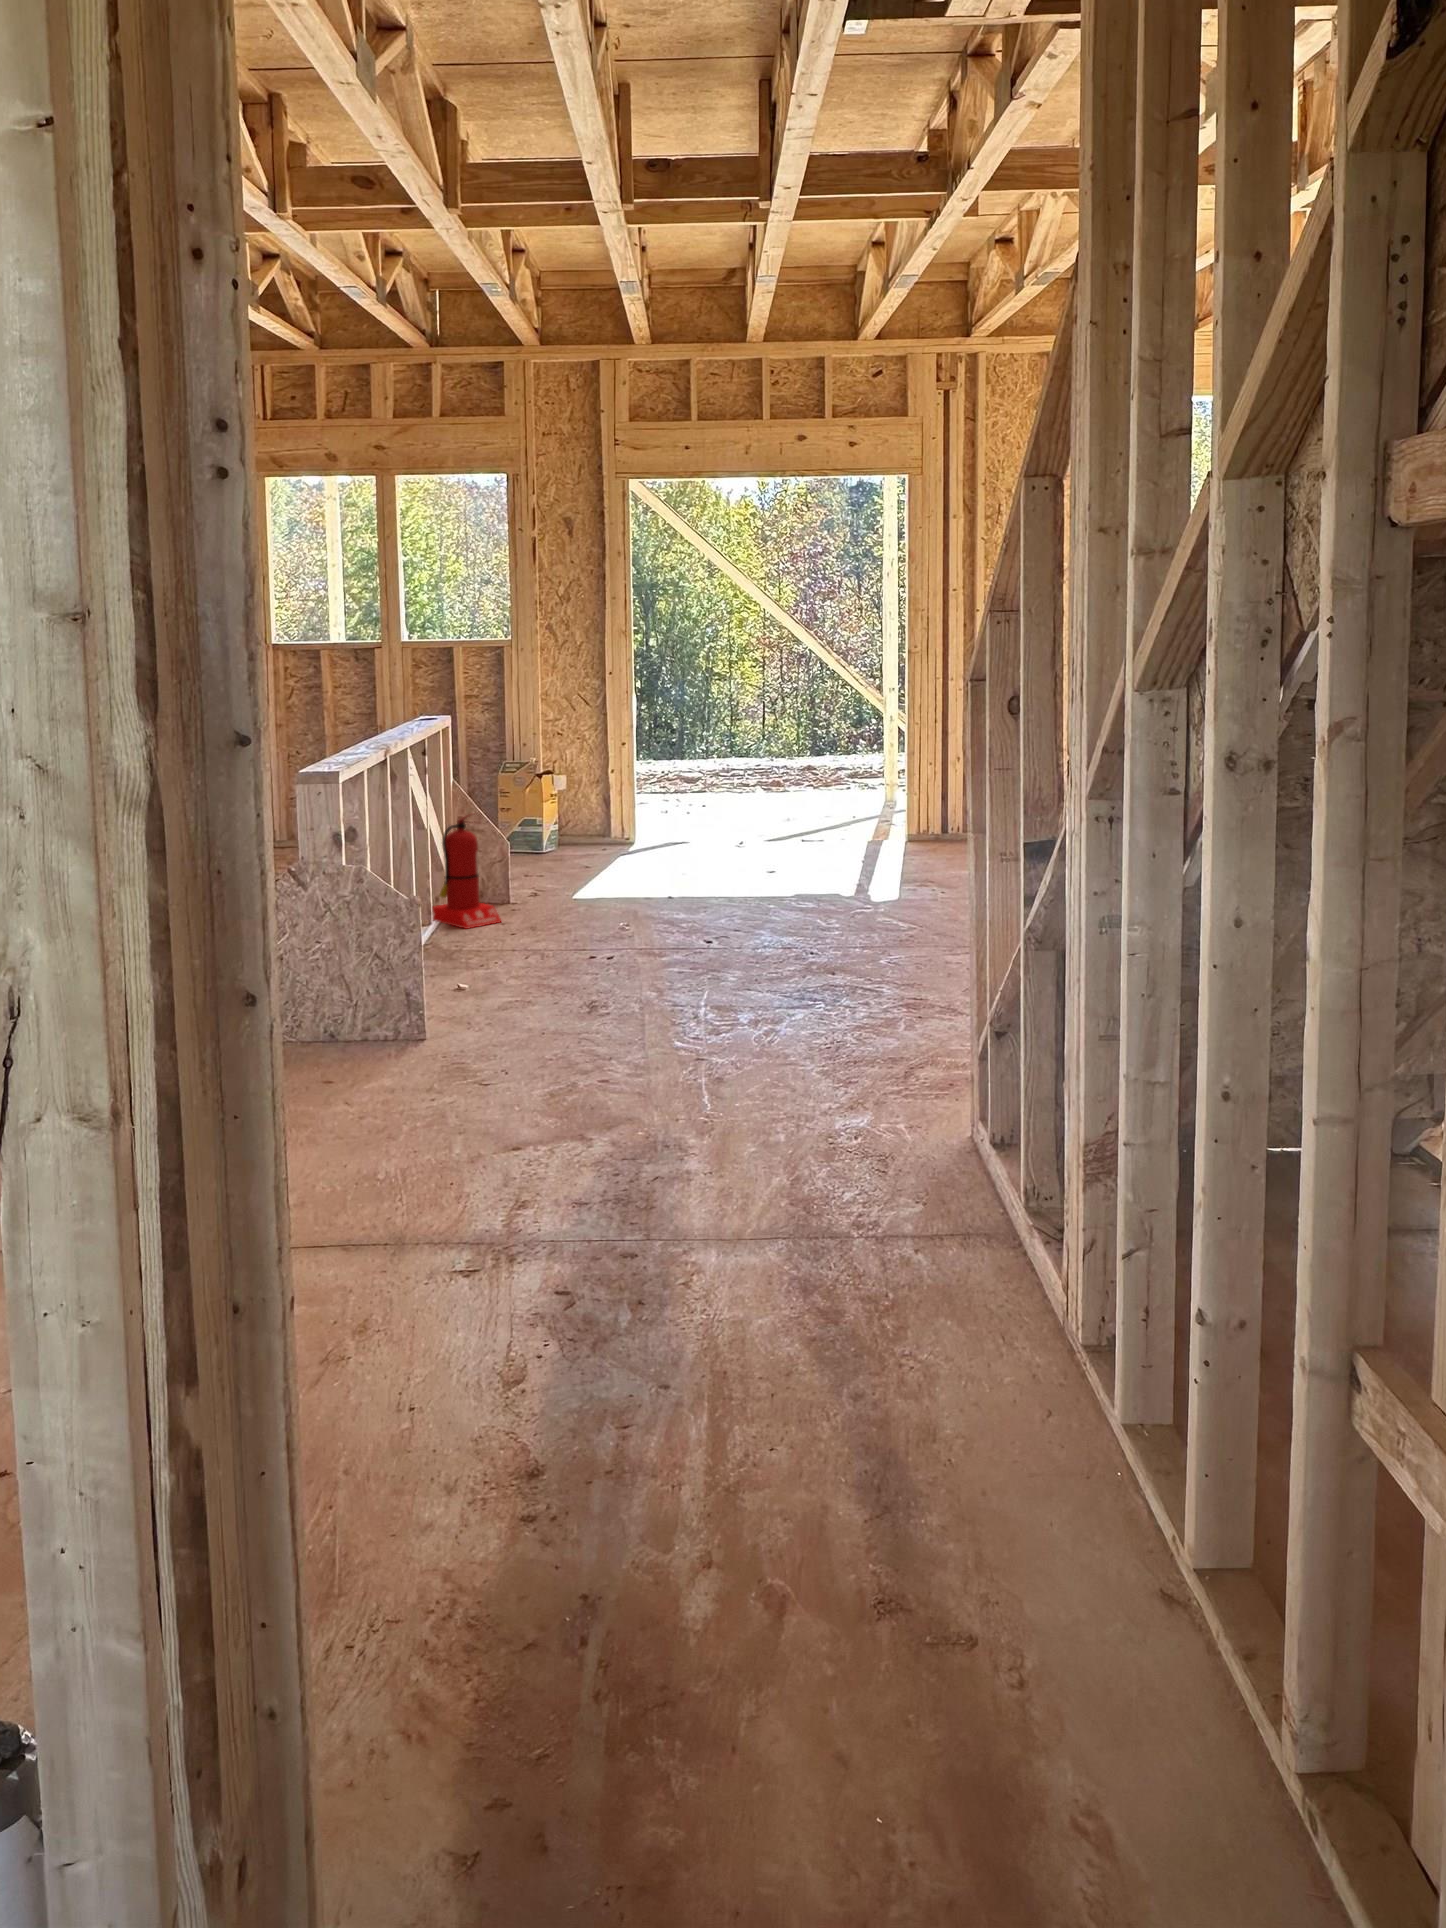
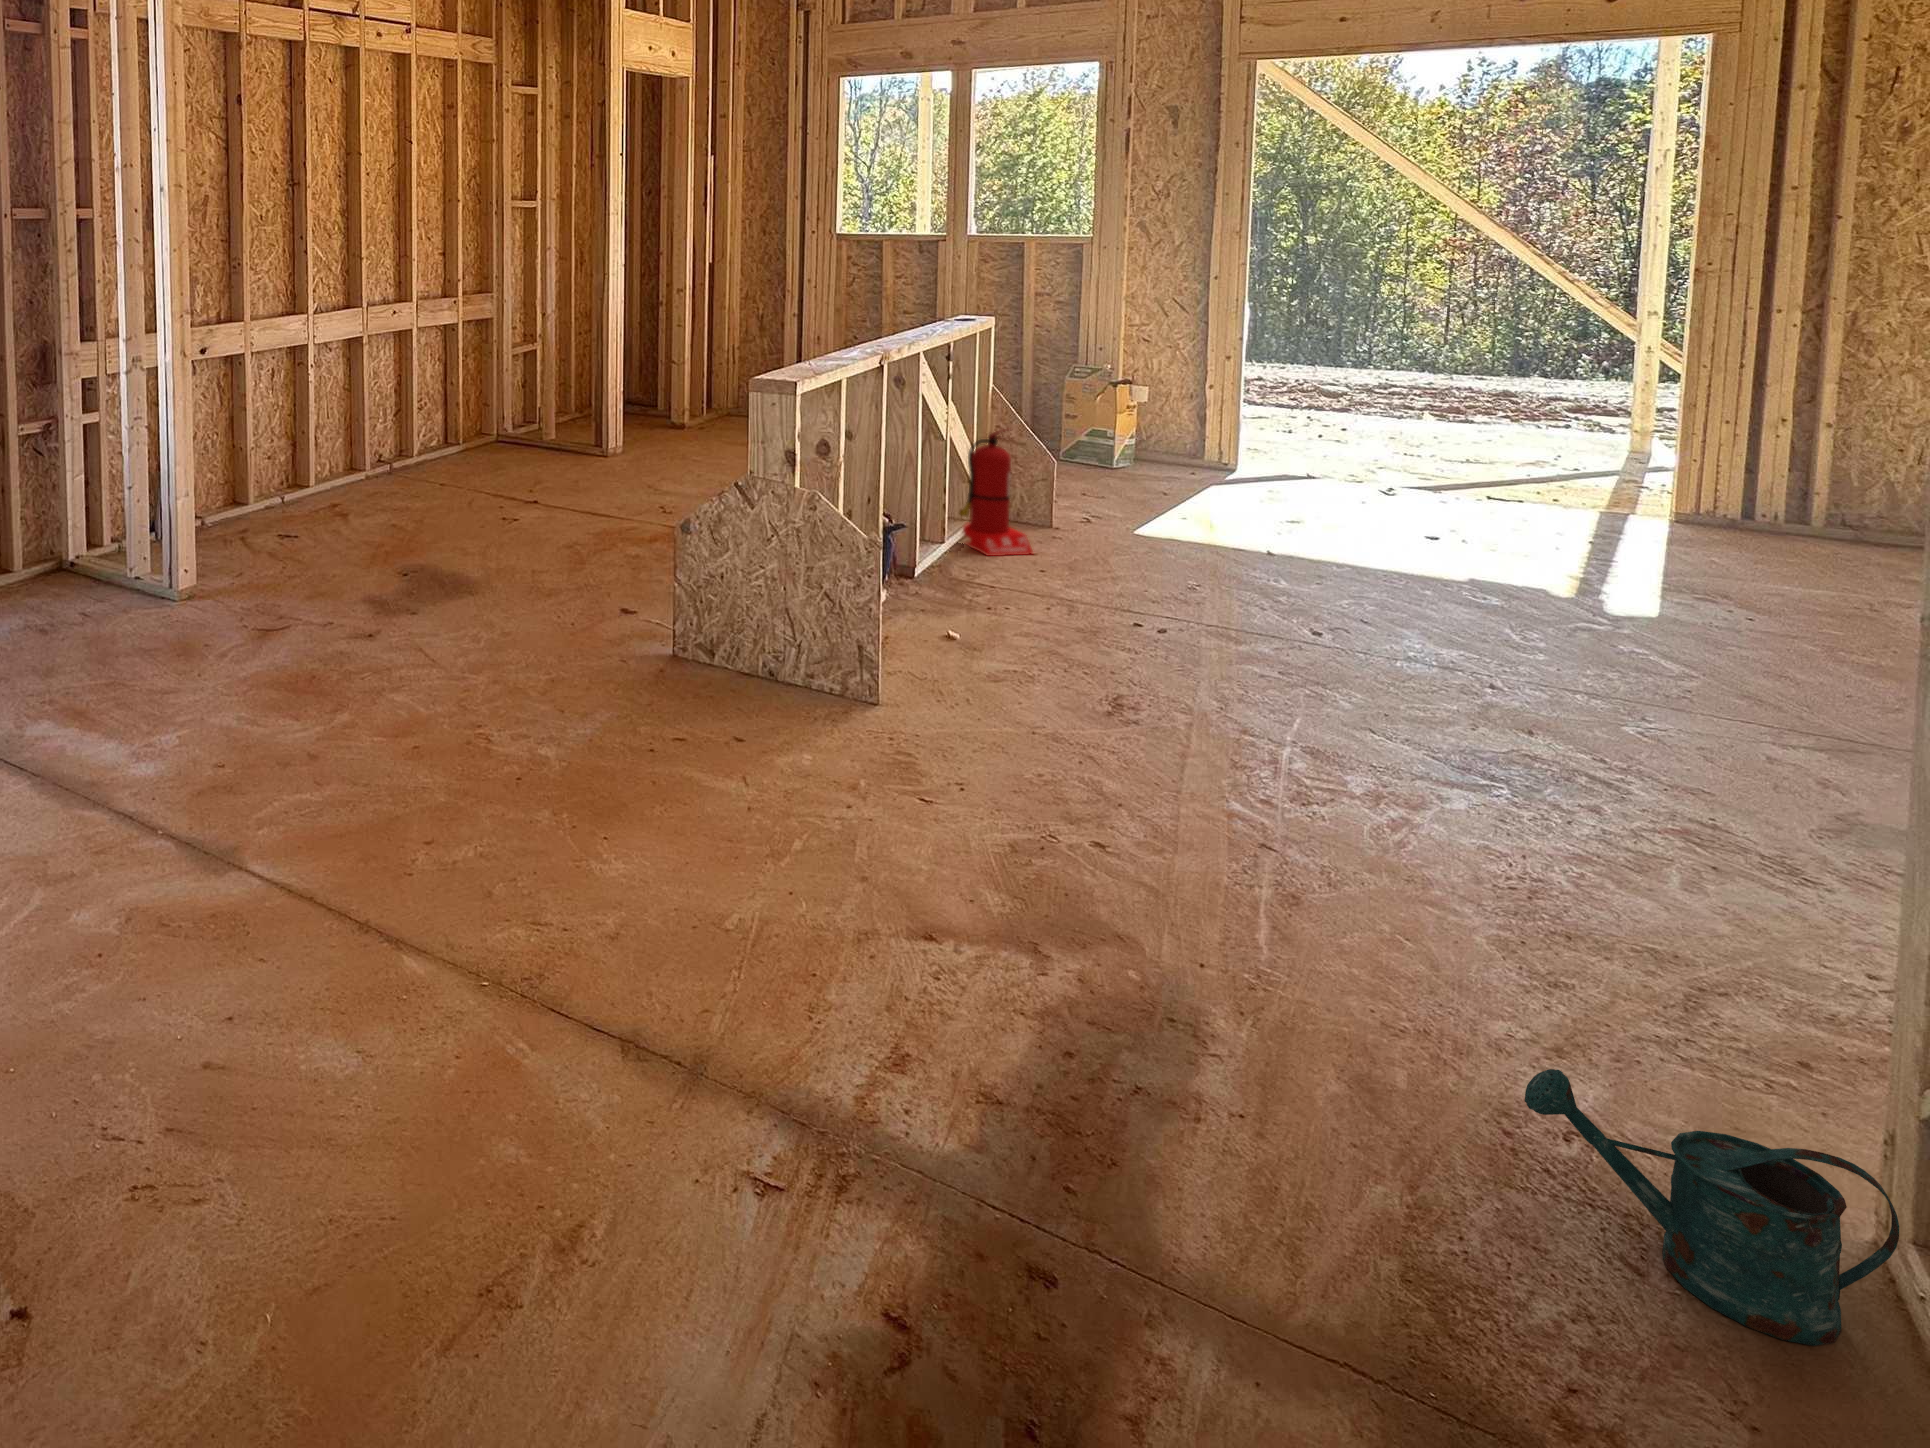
watering can: none [843,1092,985,1189] -> present [1525,1069,1899,1346]

